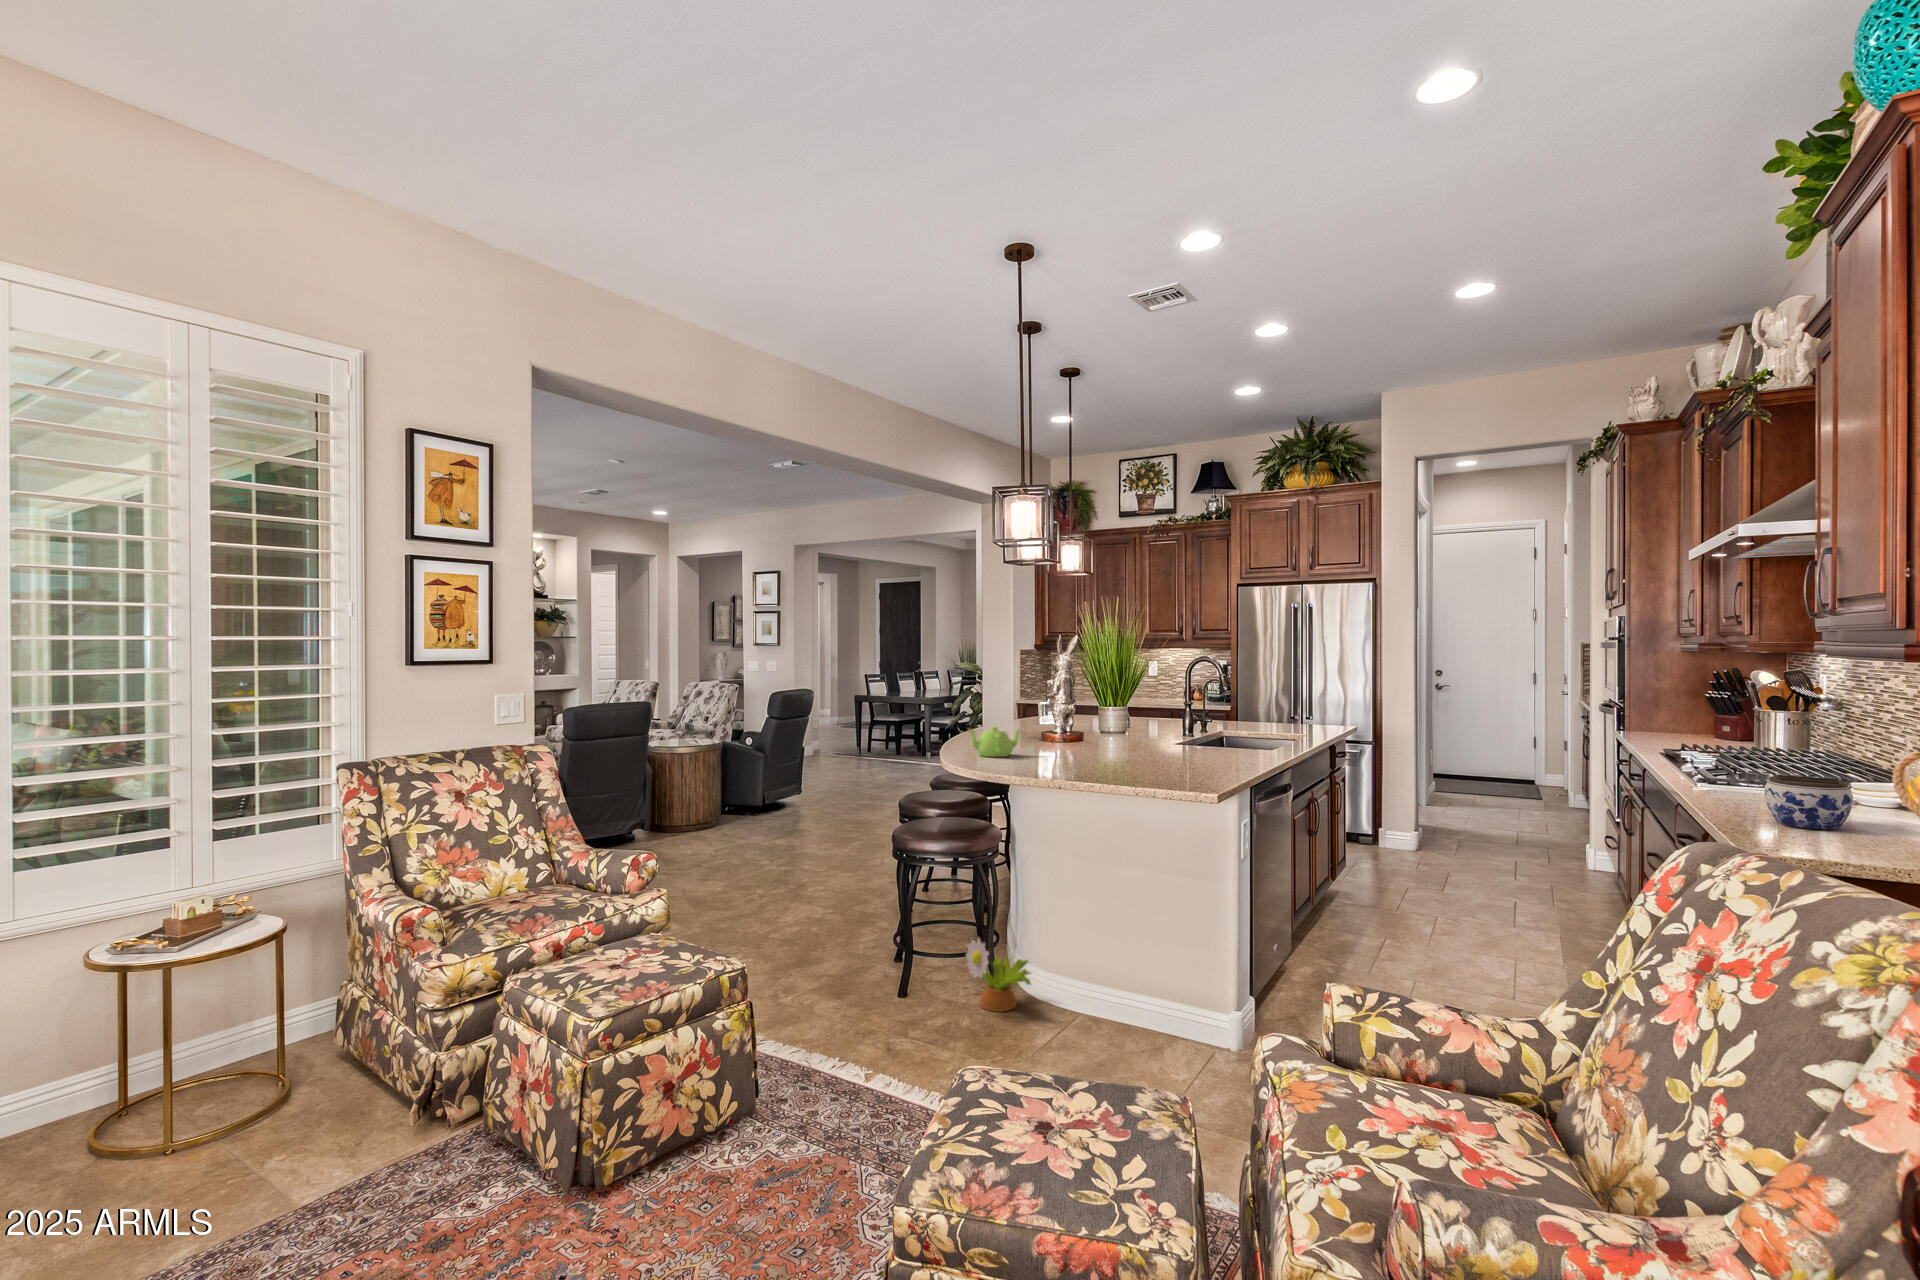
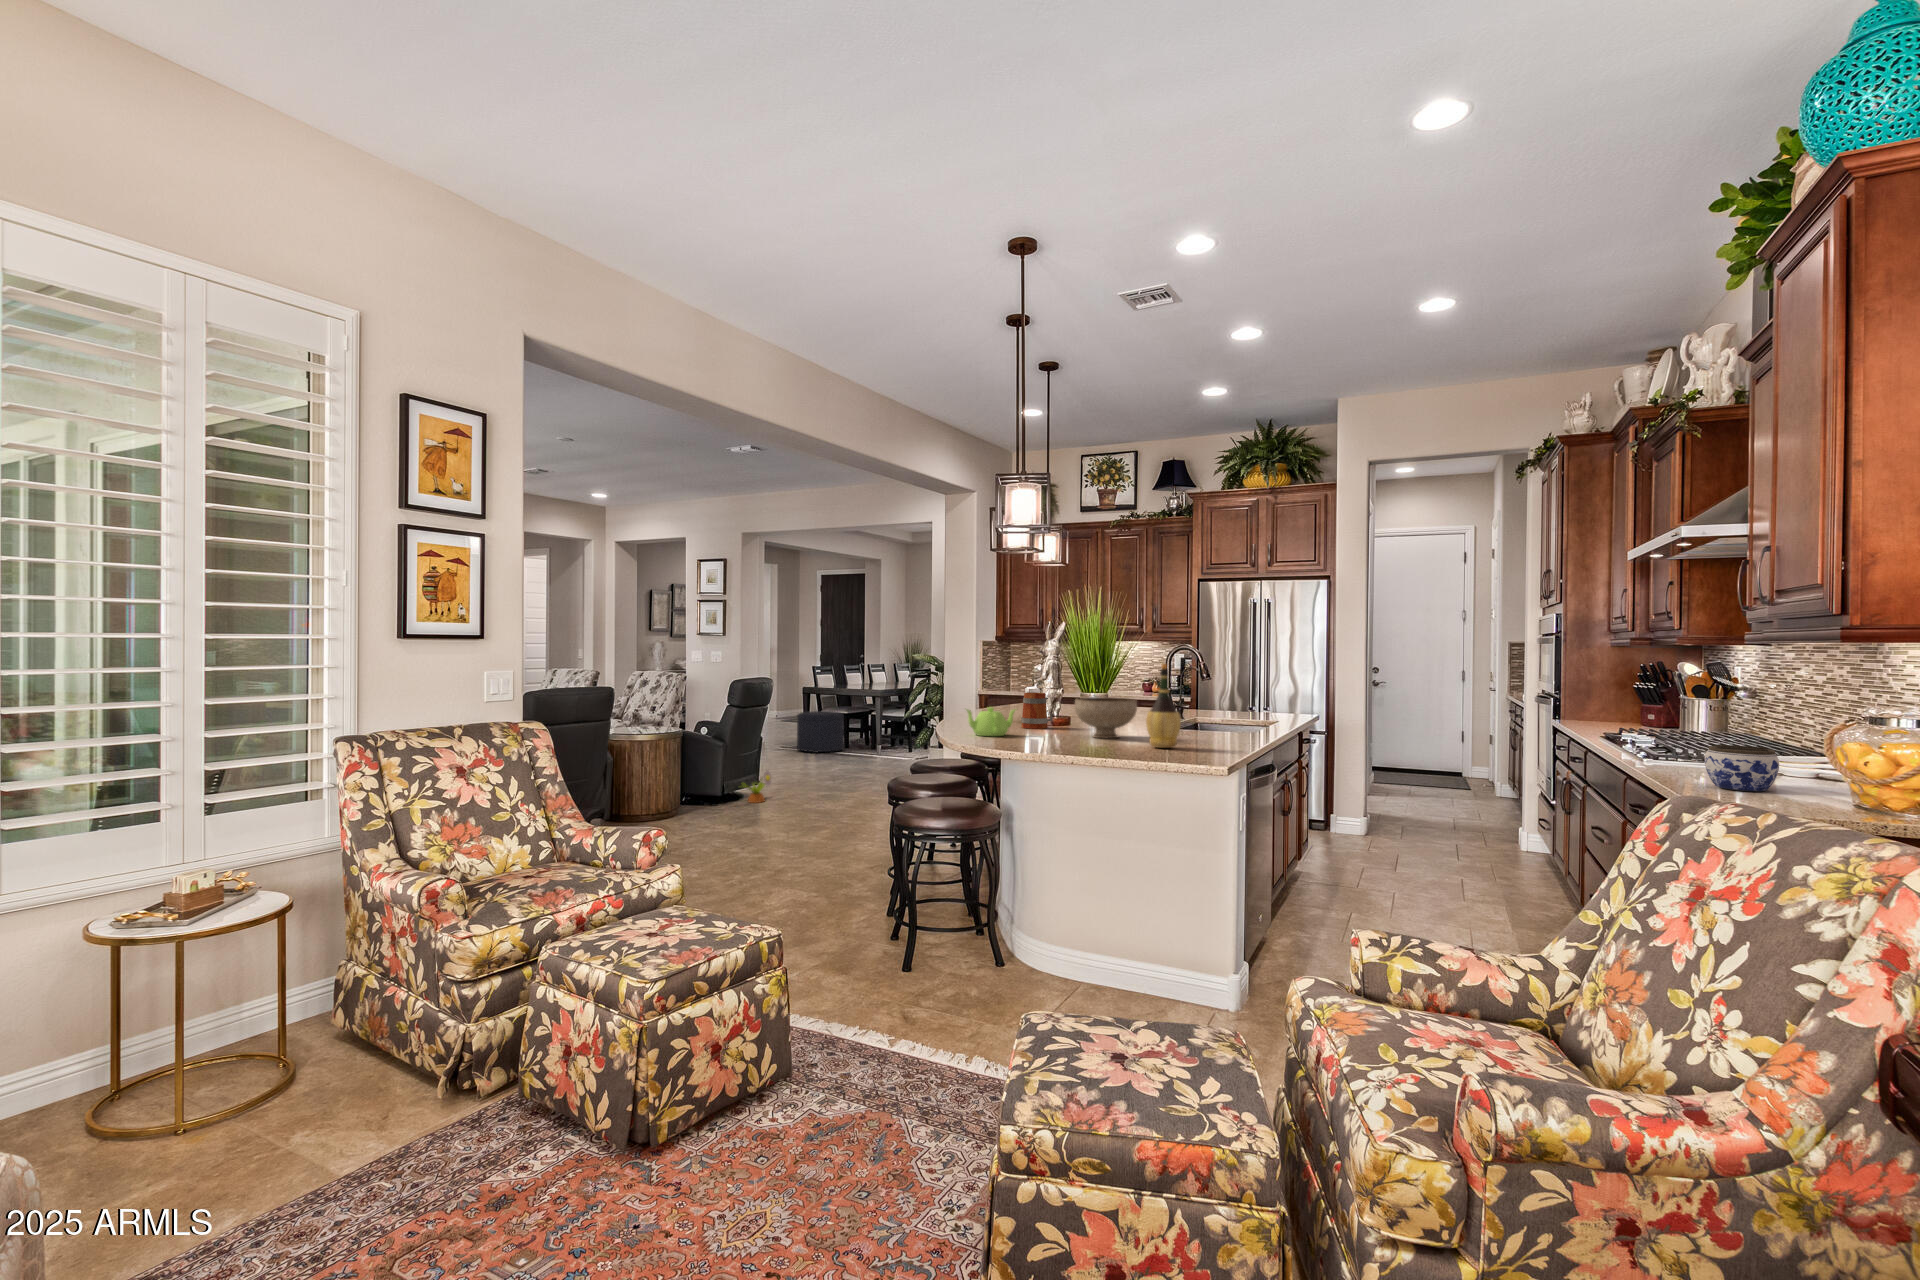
wine bottle: none [1151,682,1187,771] -> present [1146,664,1181,748]
mug: none [1034,709,1067,747] -> present [1021,692,1052,729]
bowl: none [1083,715,1148,759] -> present [1075,697,1137,738]
ottoman: none [852,720,898,762] -> present [797,711,844,753]
decorative plant: present [966,939,1031,1012] -> present [743,770,772,803]

